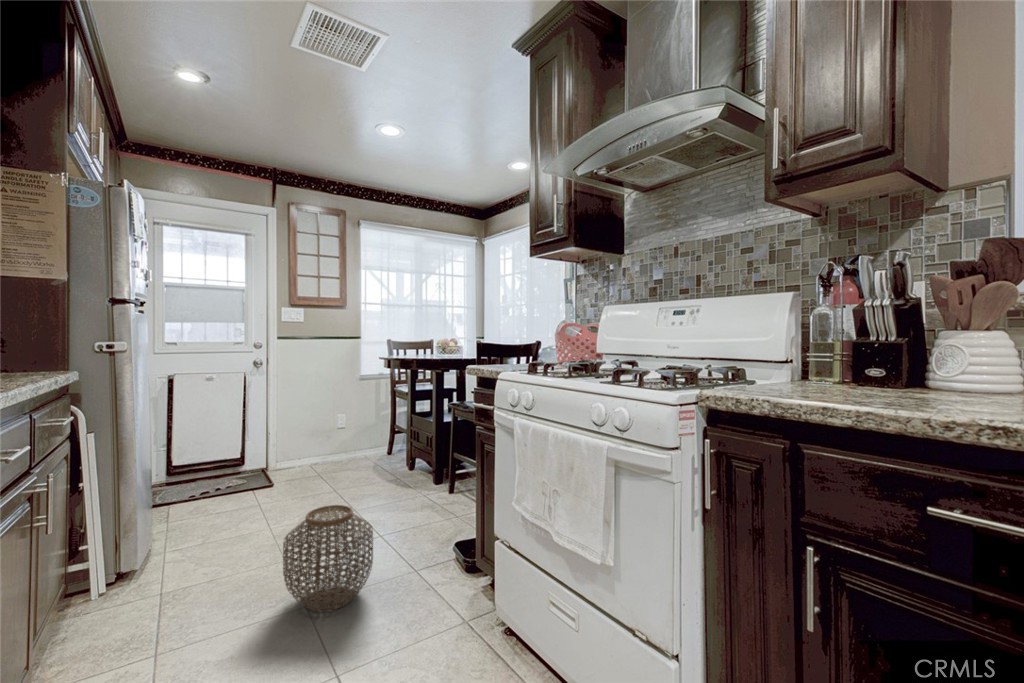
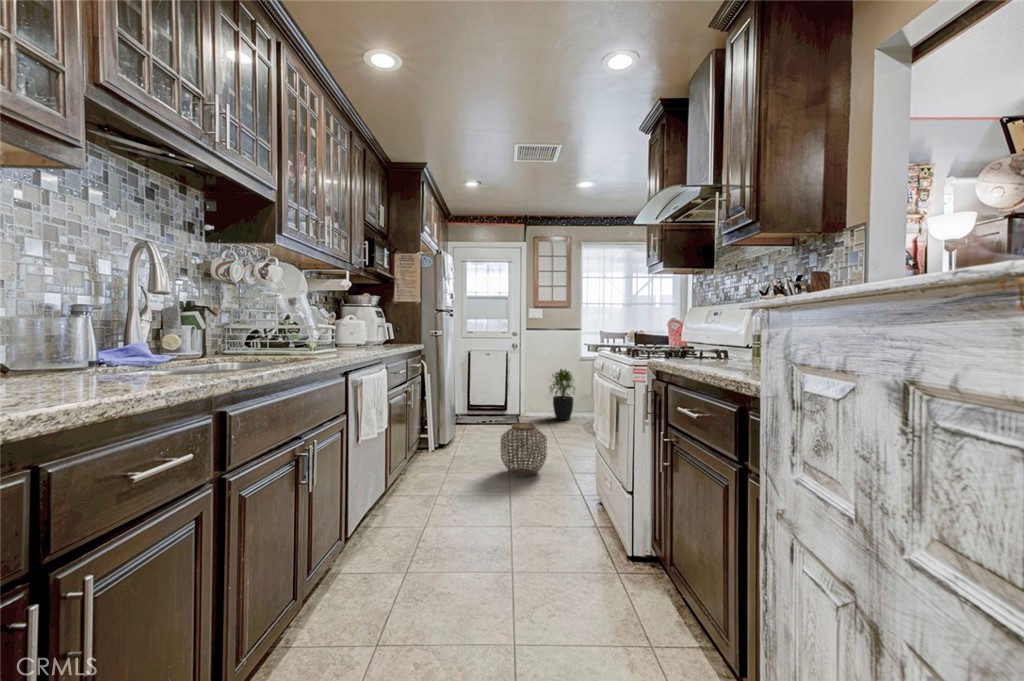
potted plant: none [313,393,361,468] -> present [549,369,575,420]

